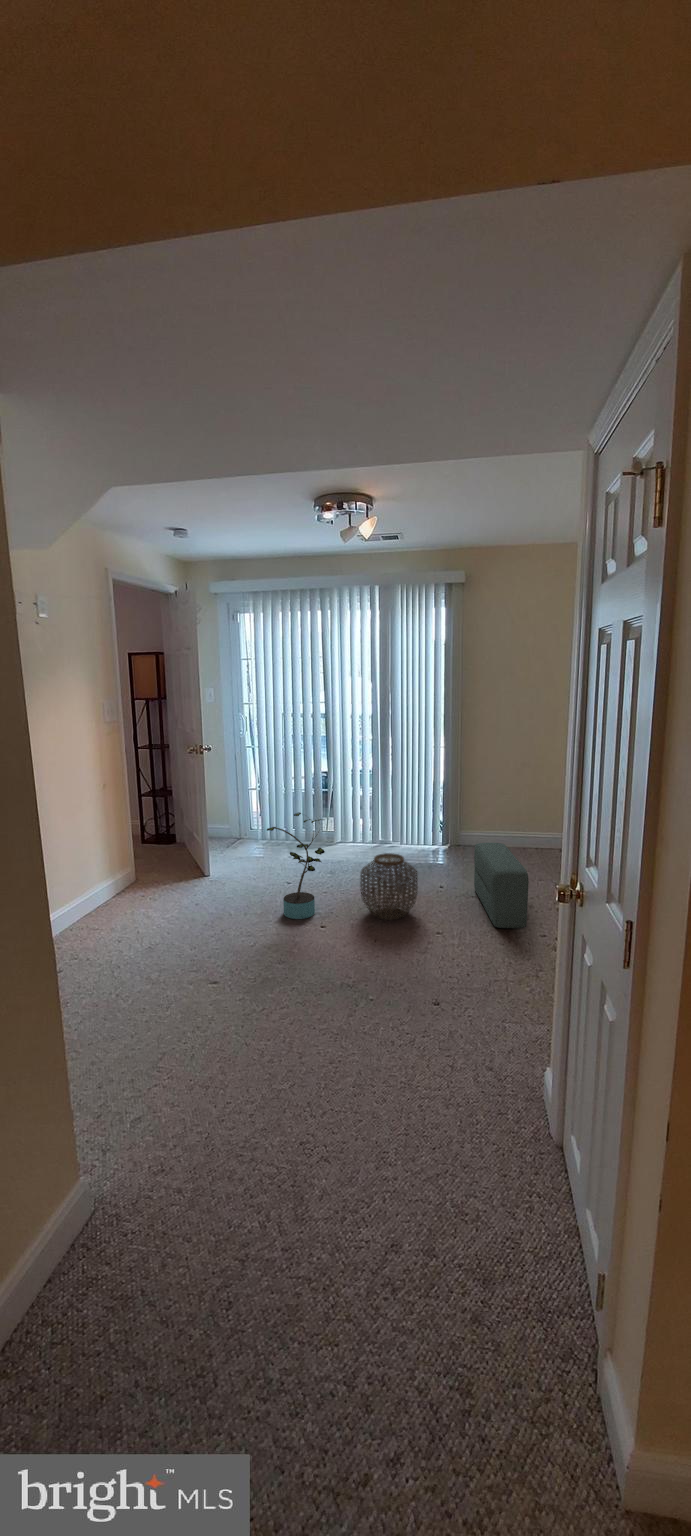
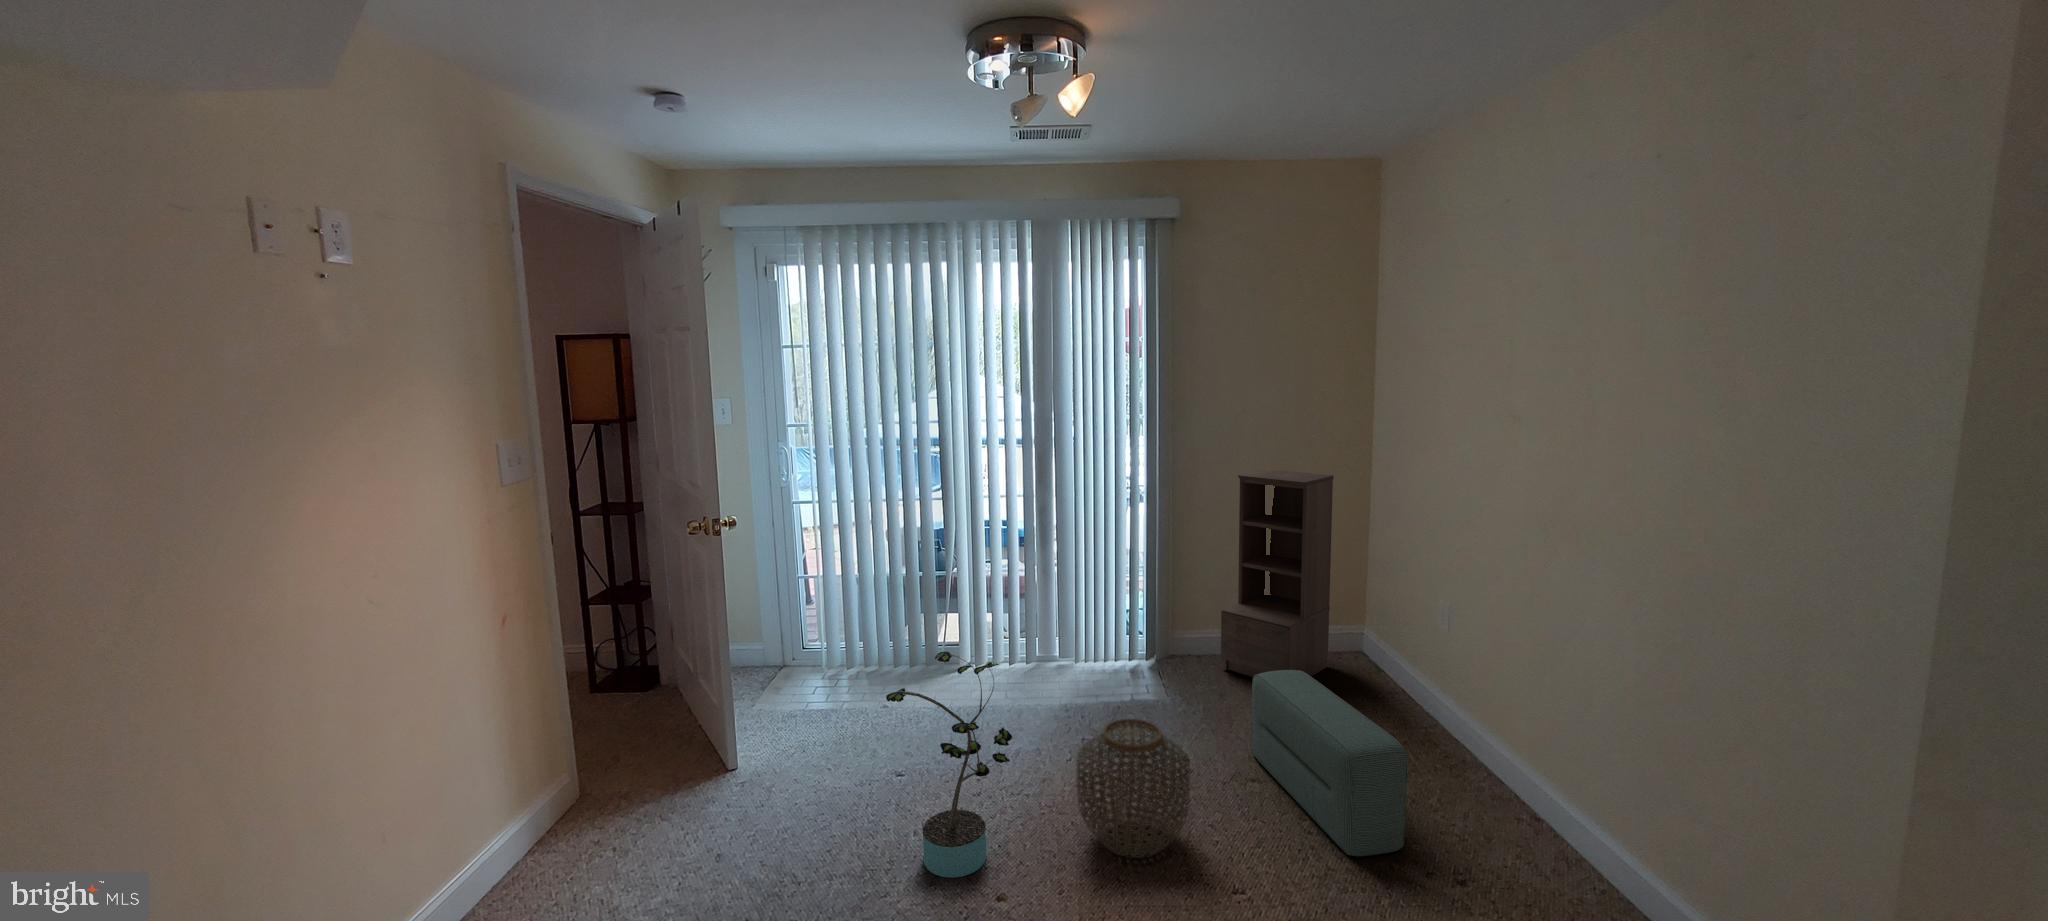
bookshelf: none [484,736,557,865] -> present [1221,470,1334,677]

